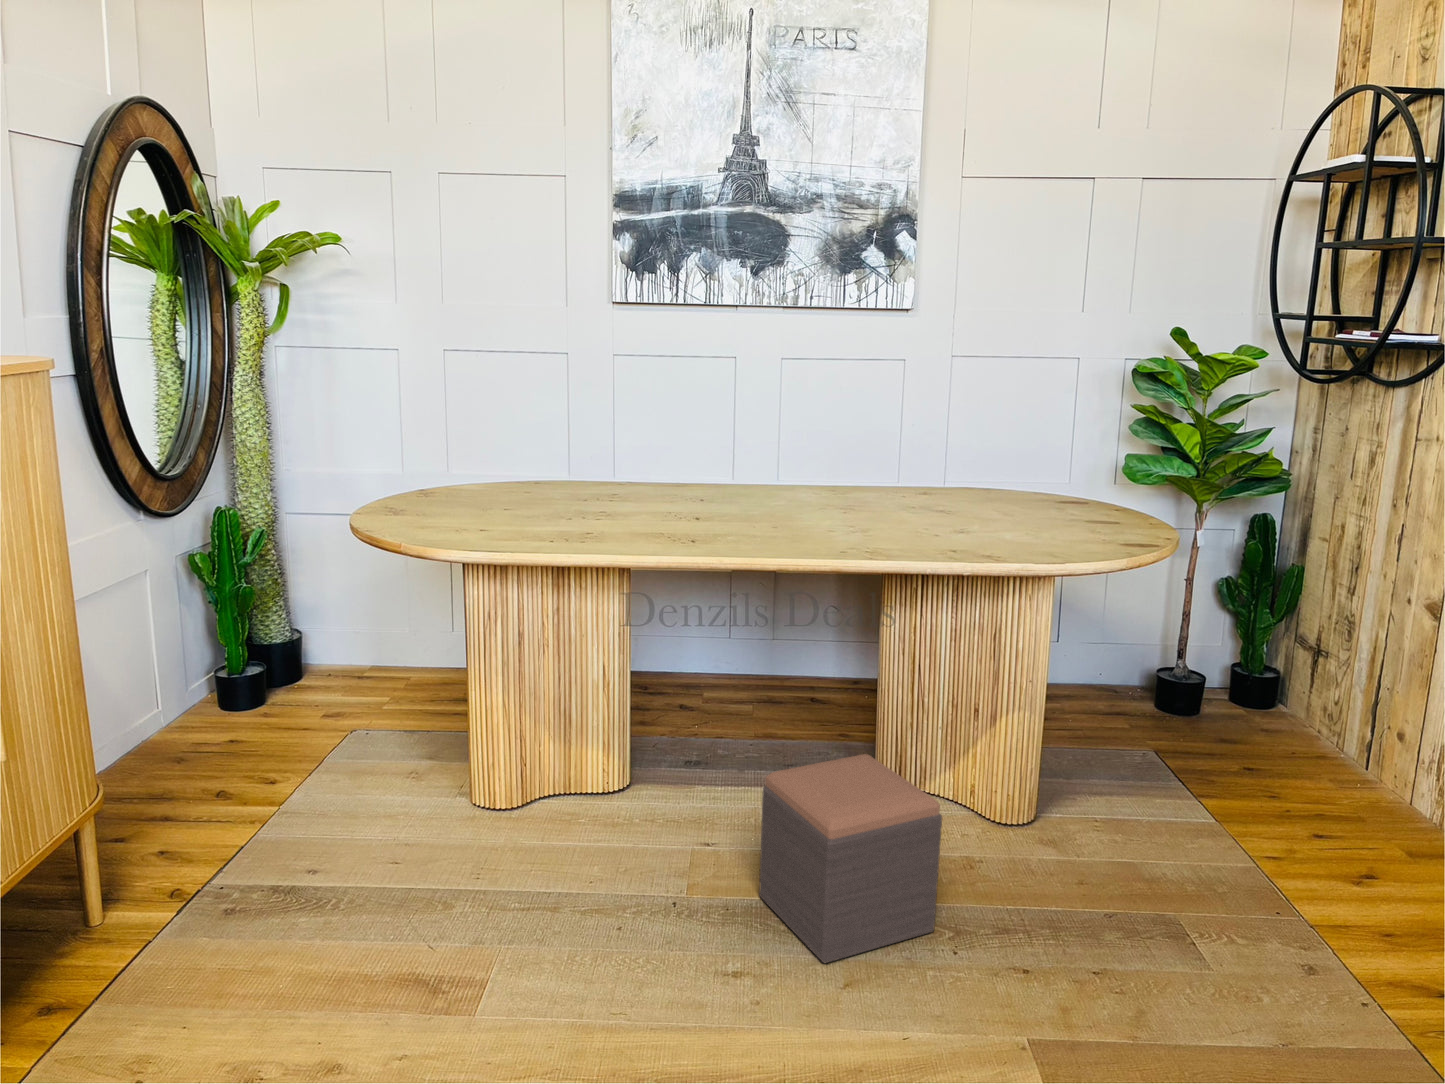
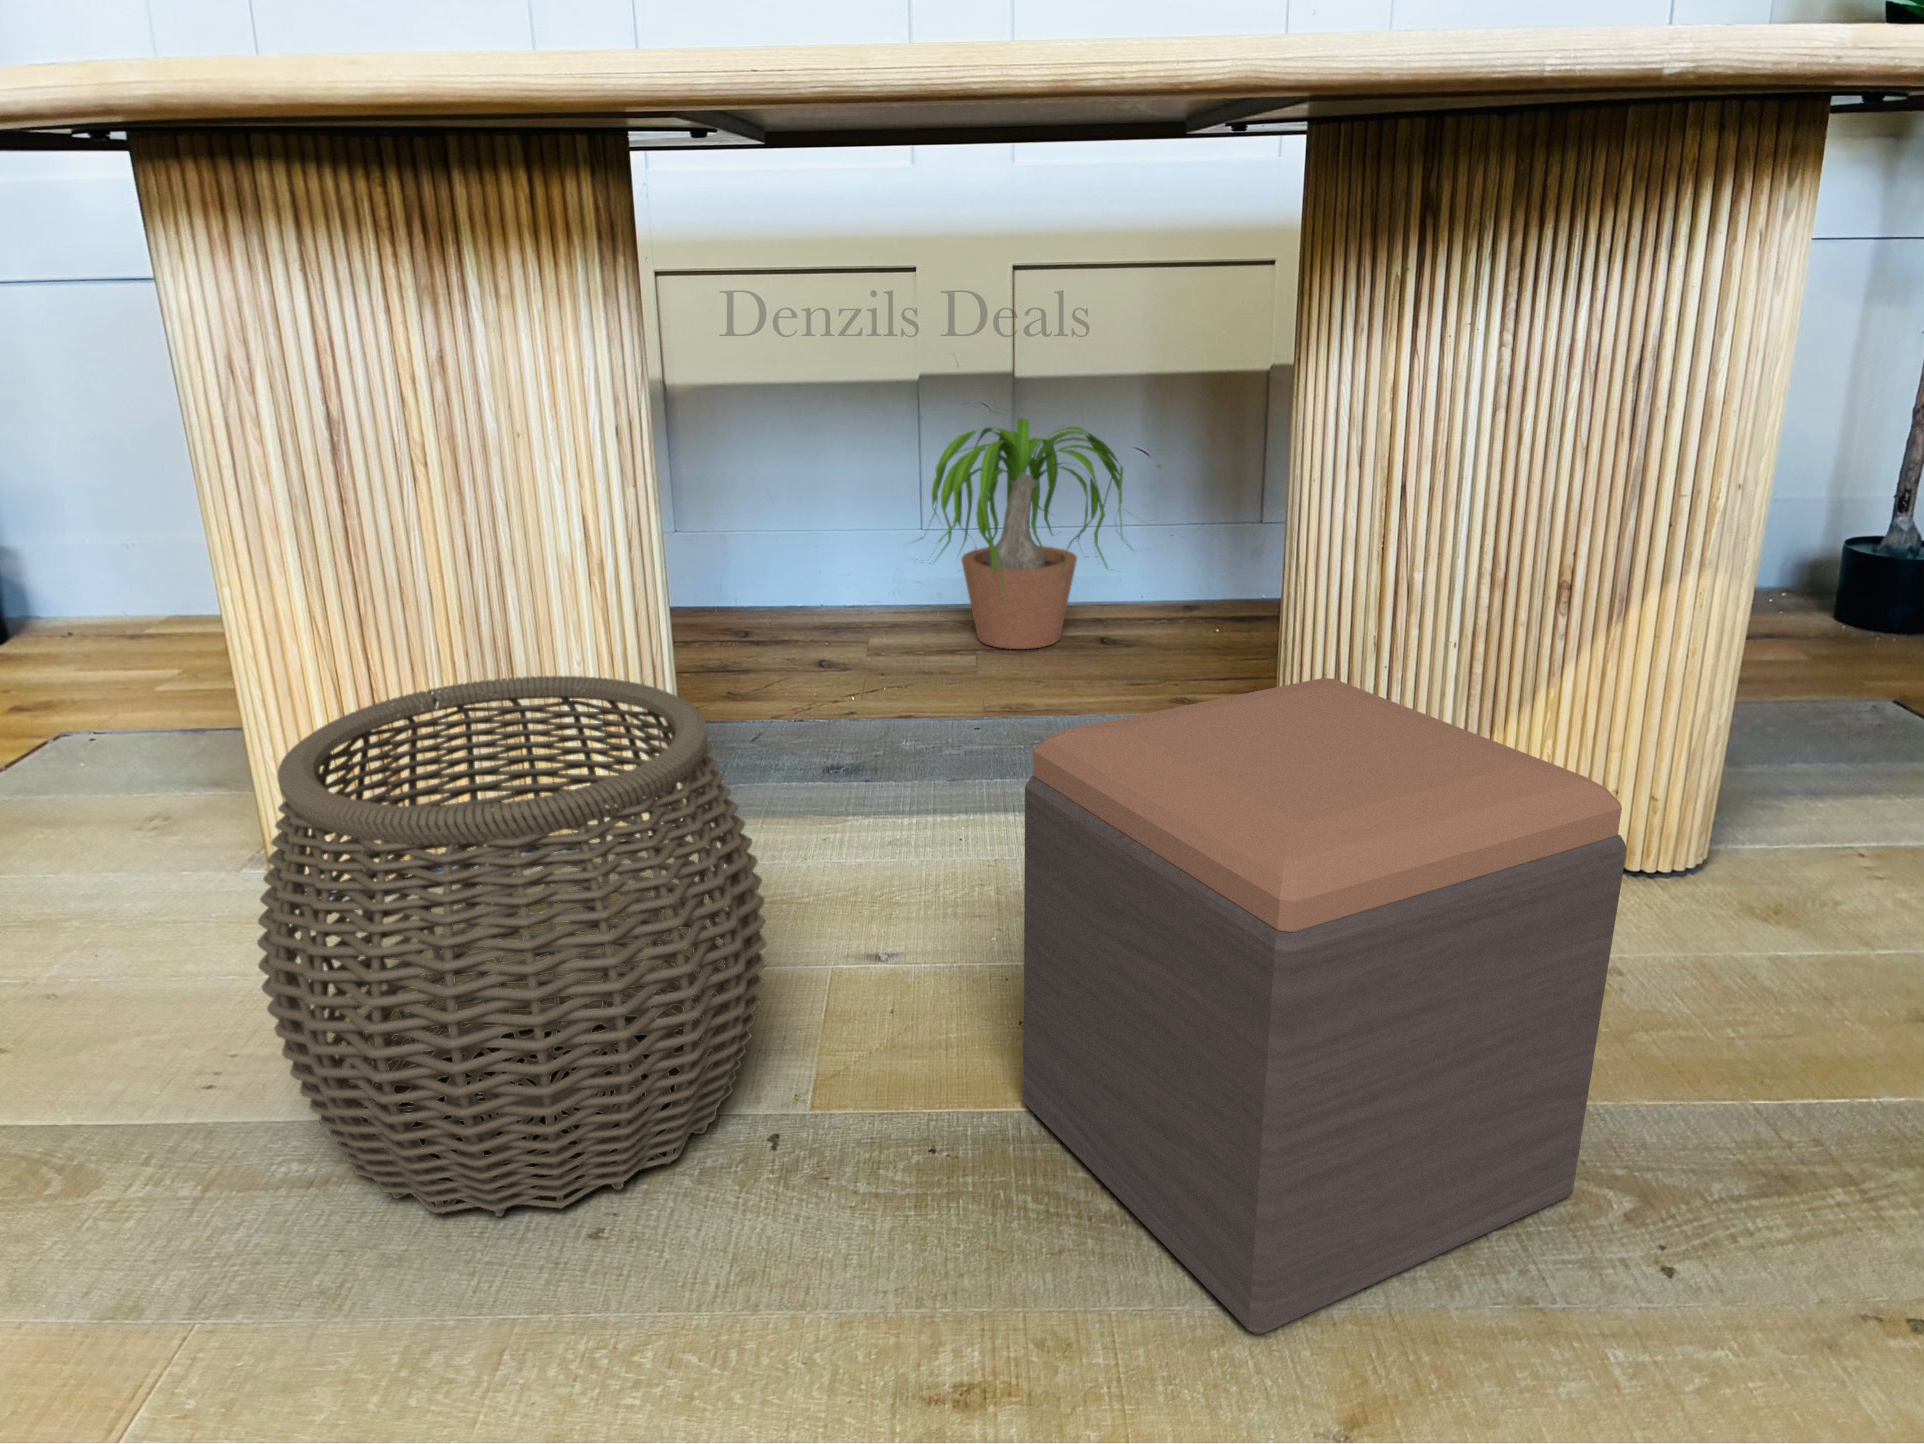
potted plant: none [720,597,842,705] -> present [915,418,1146,649]
woven basket: none [515,740,676,922] -> present [257,676,766,1217]

